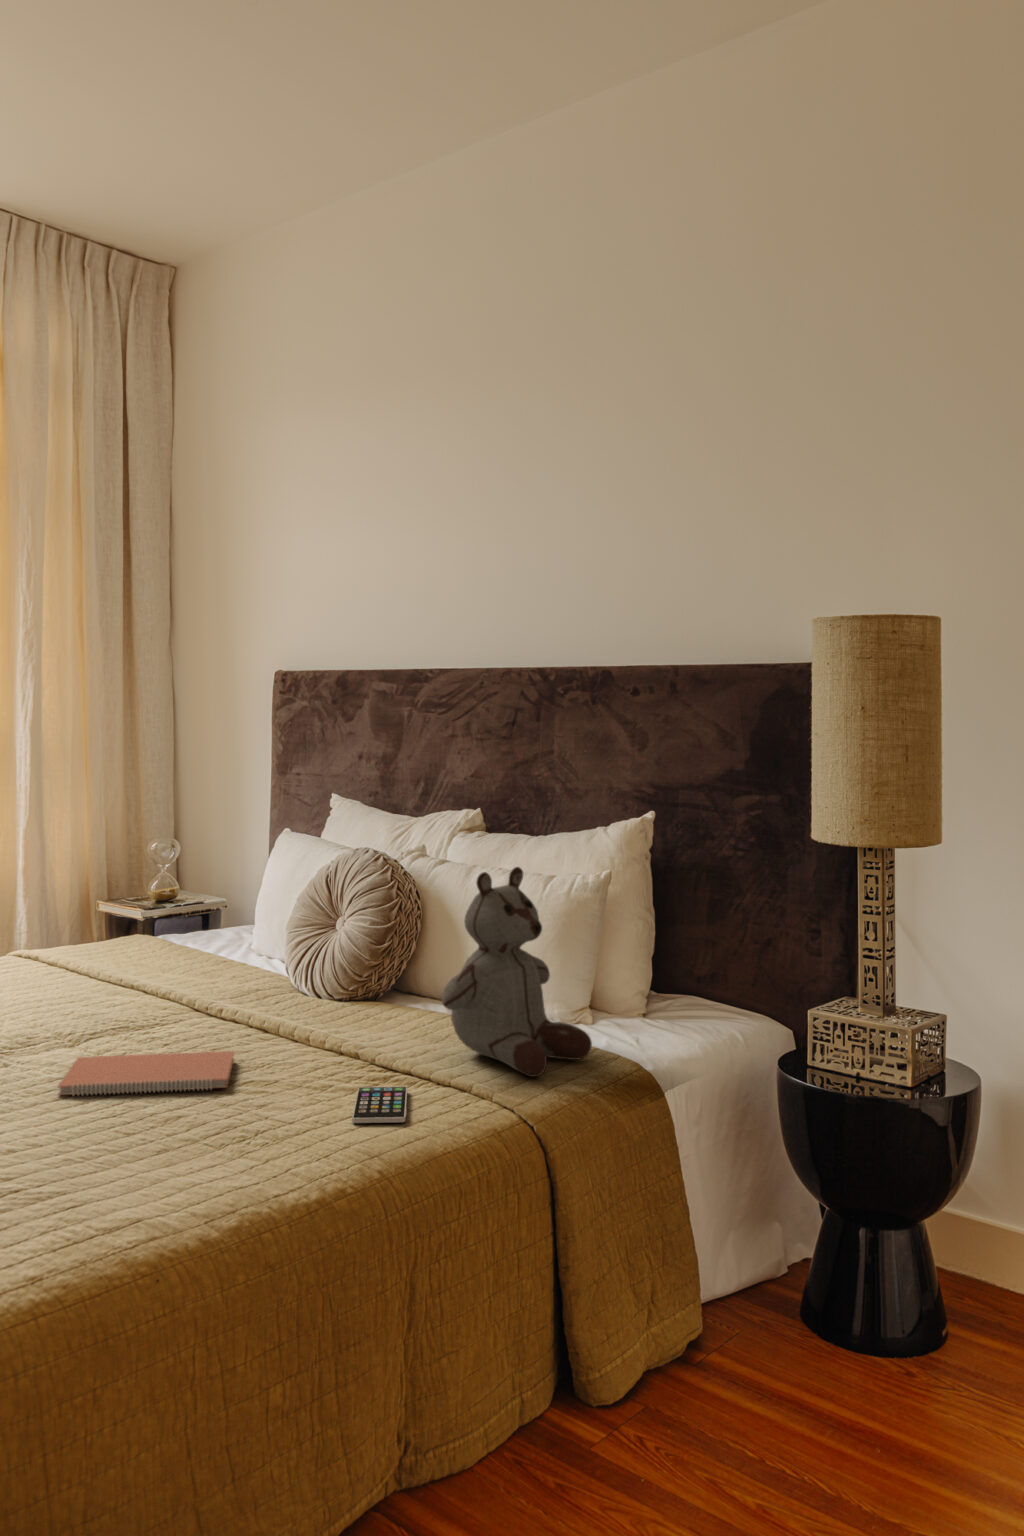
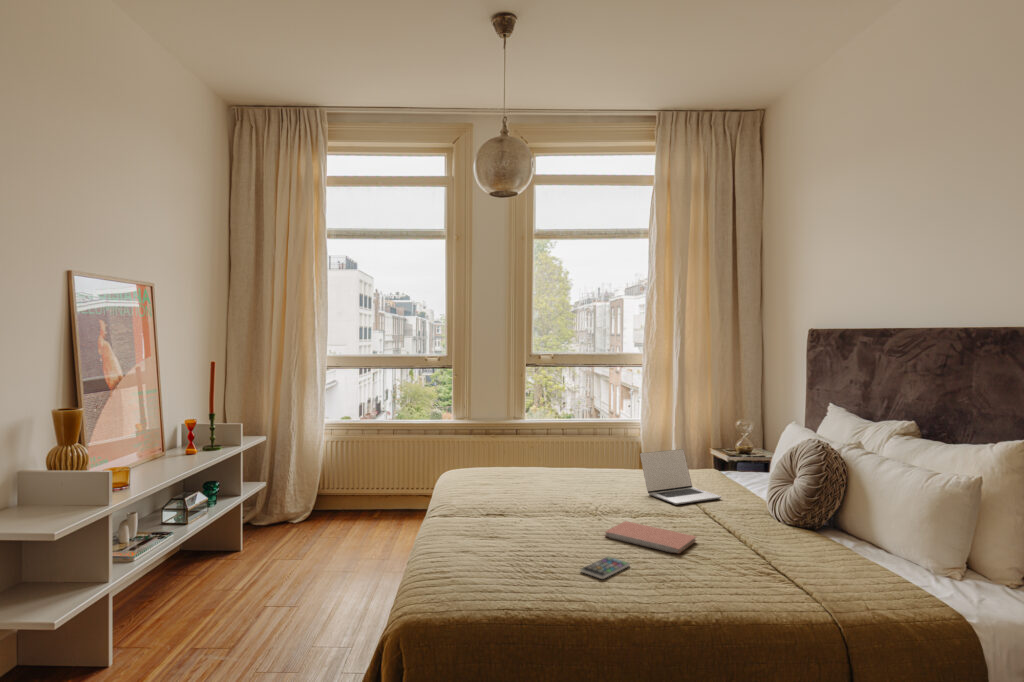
stuffed bear: present [442,867,592,1077] -> none [811,461,927,601]
laptop: none [42,901,206,1008] -> present [640,449,721,505]
smartphone: present [352,1087,407,1123] -> present [581,557,630,579]

